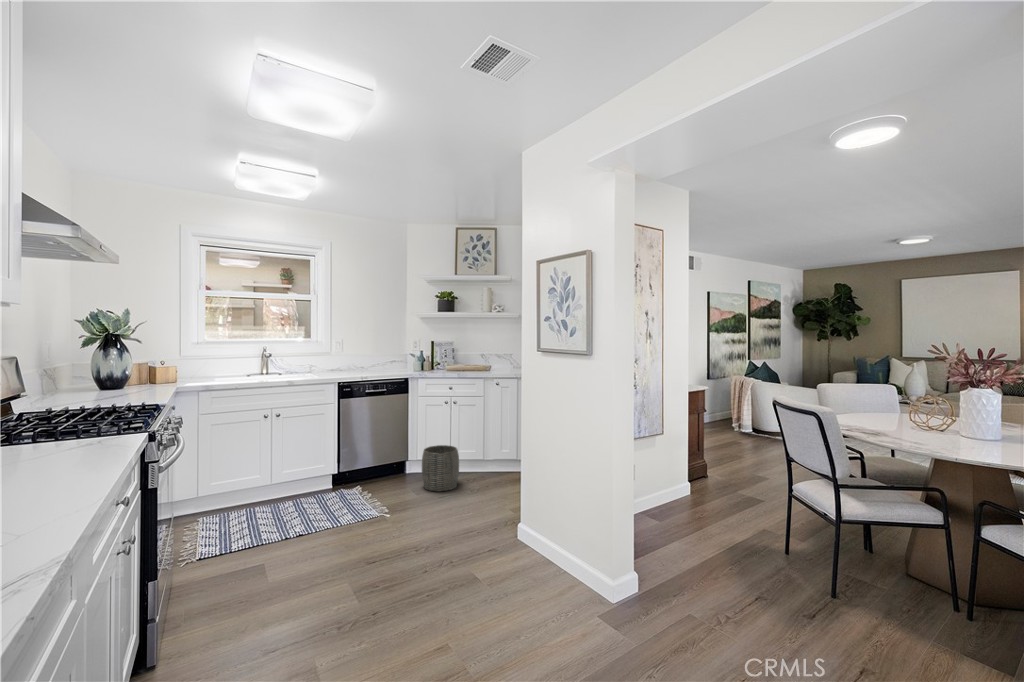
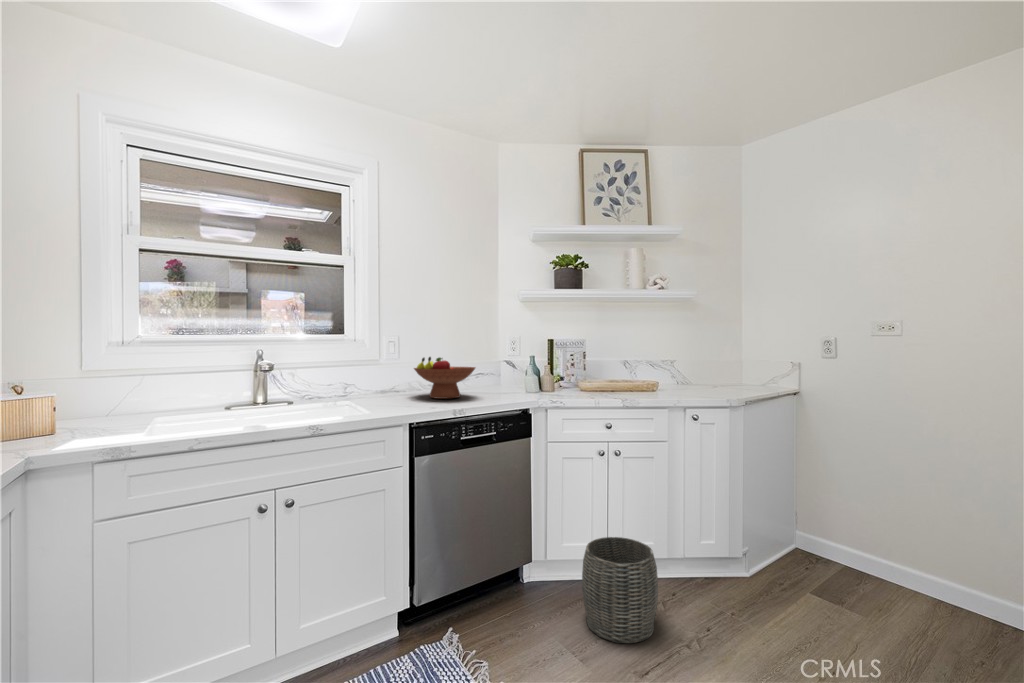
fruit bowl: none [348,350,383,373] -> present [414,357,475,399]

